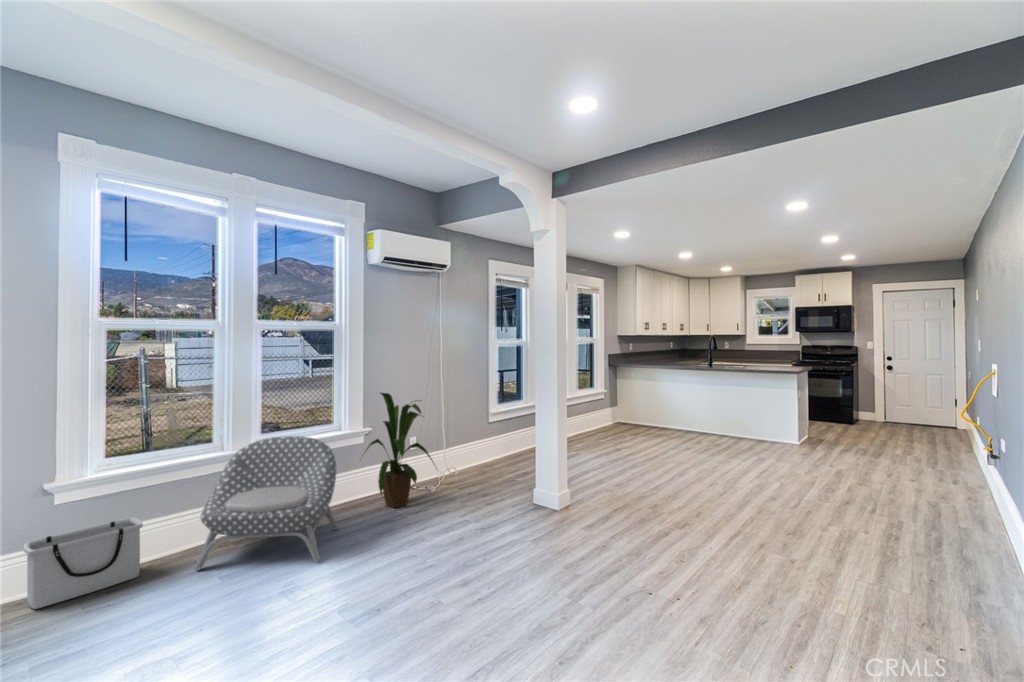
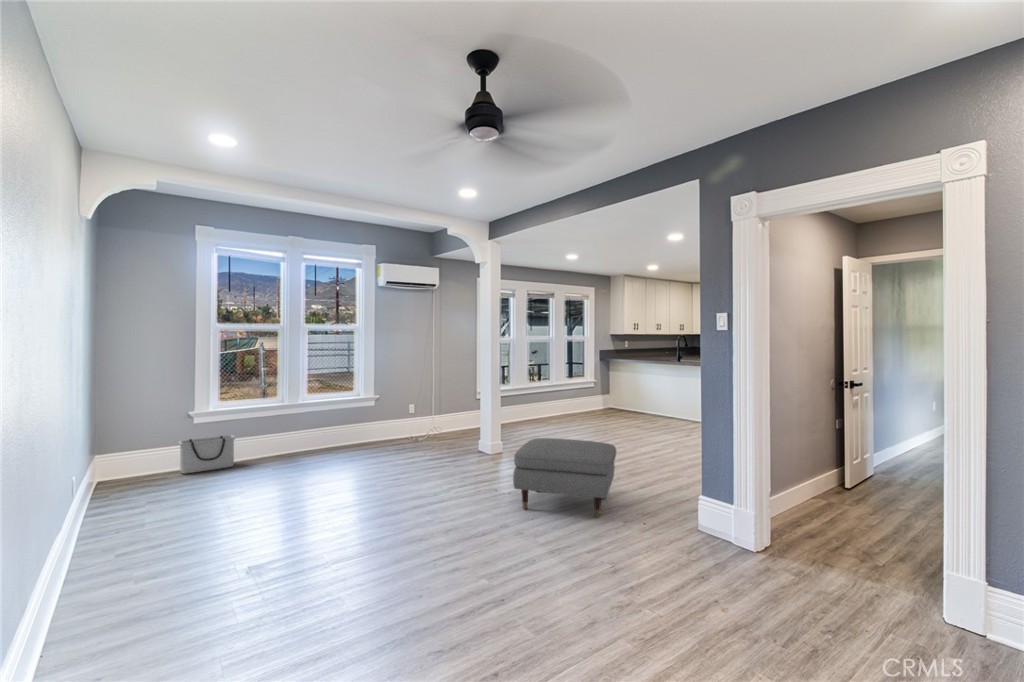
house plant: present [367,393,433,508] -> none [369,371,419,447]
armchair: present [194,436,338,570] -> none [260,396,347,467]
ottoman: none [690,499,896,638] -> present [513,438,616,518]

